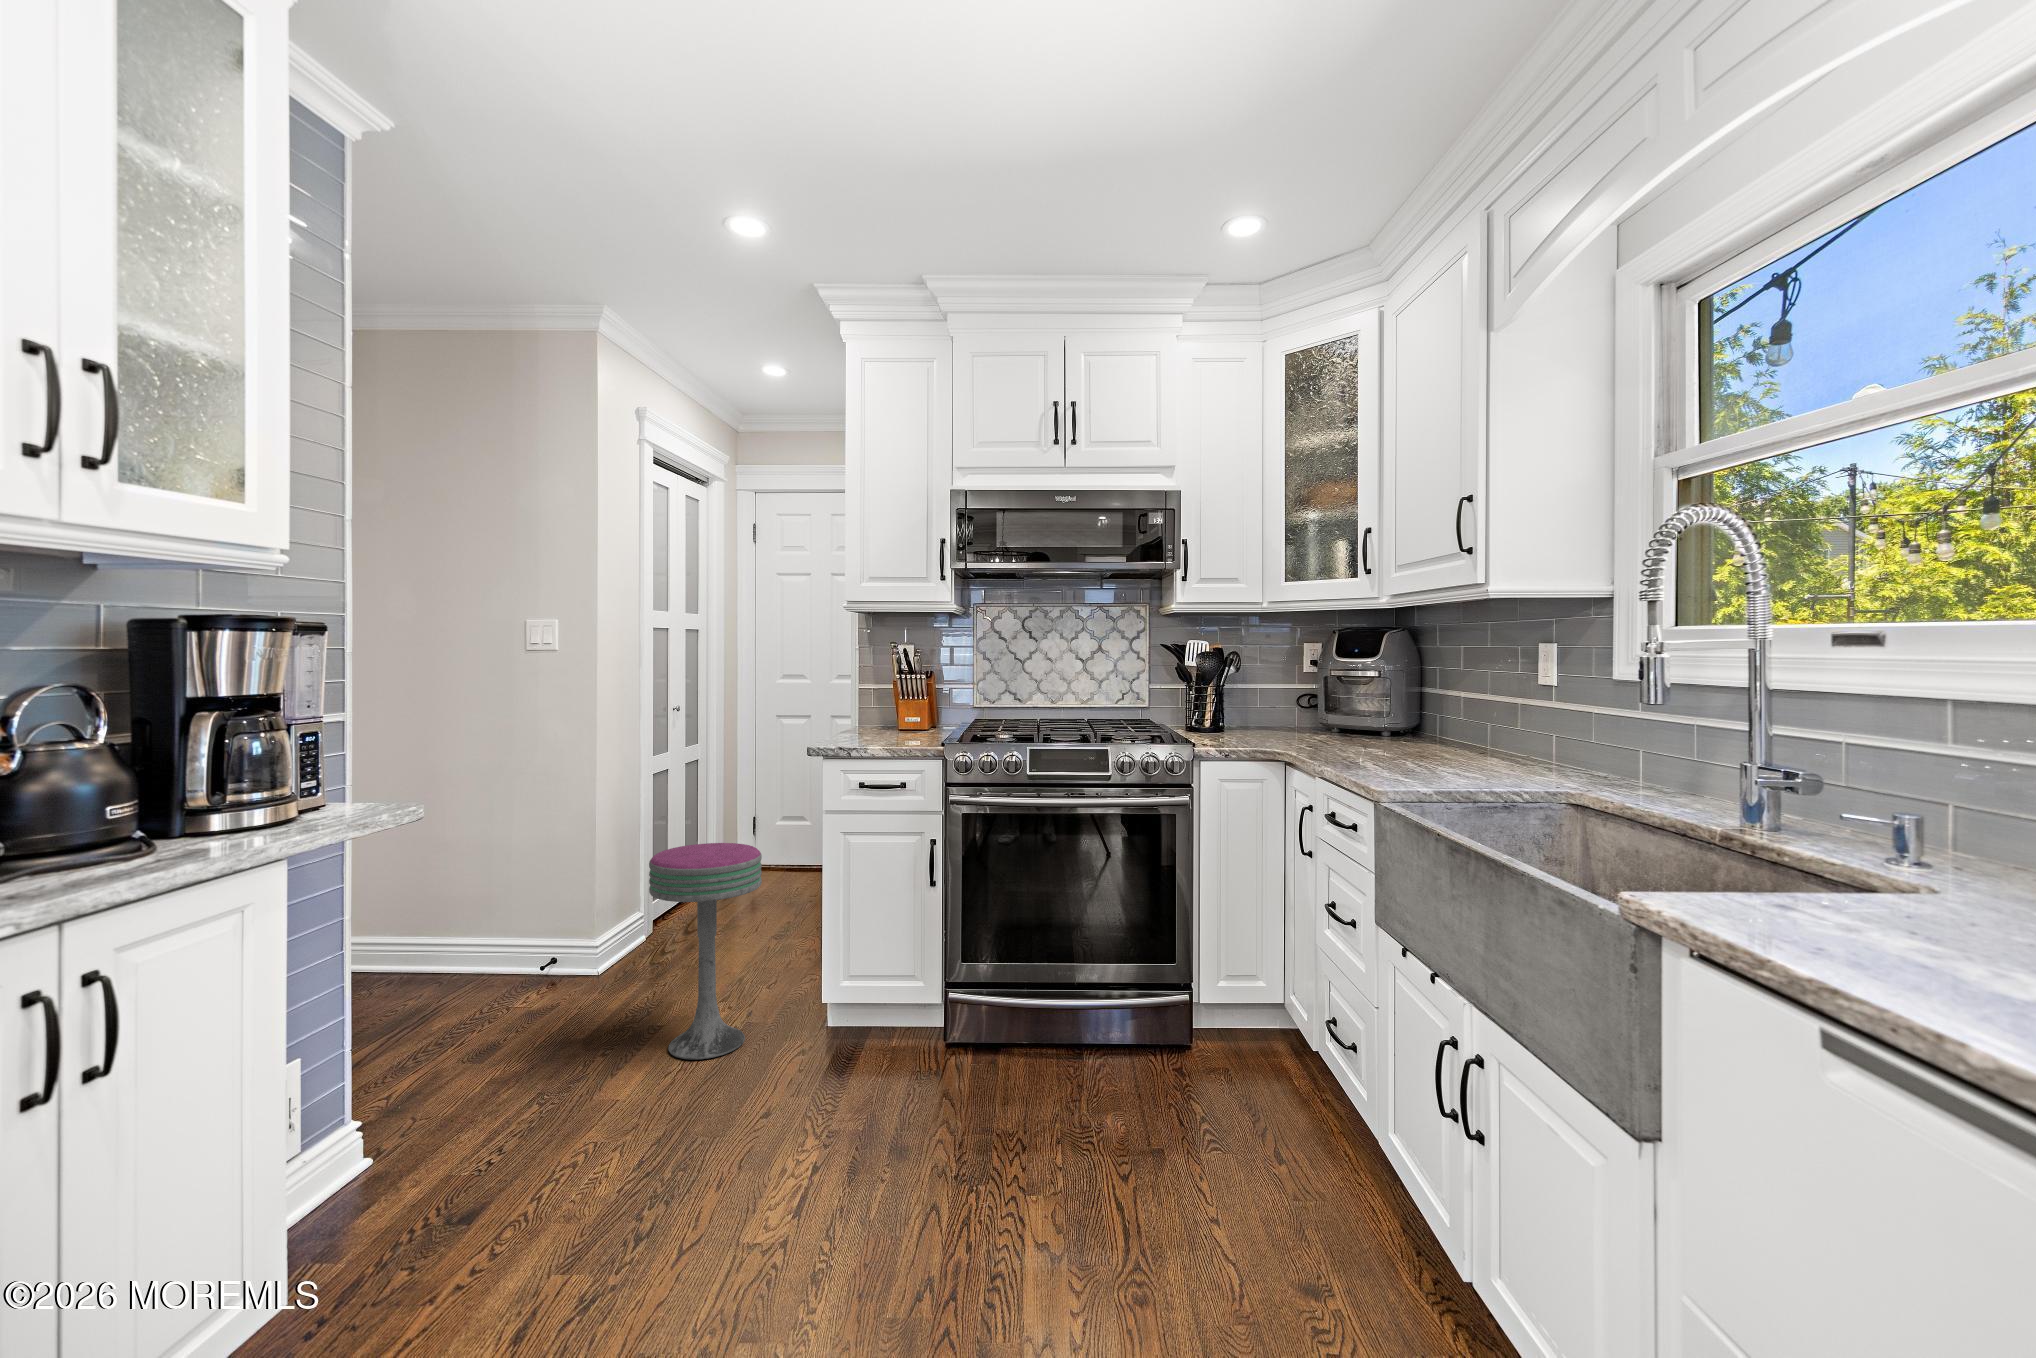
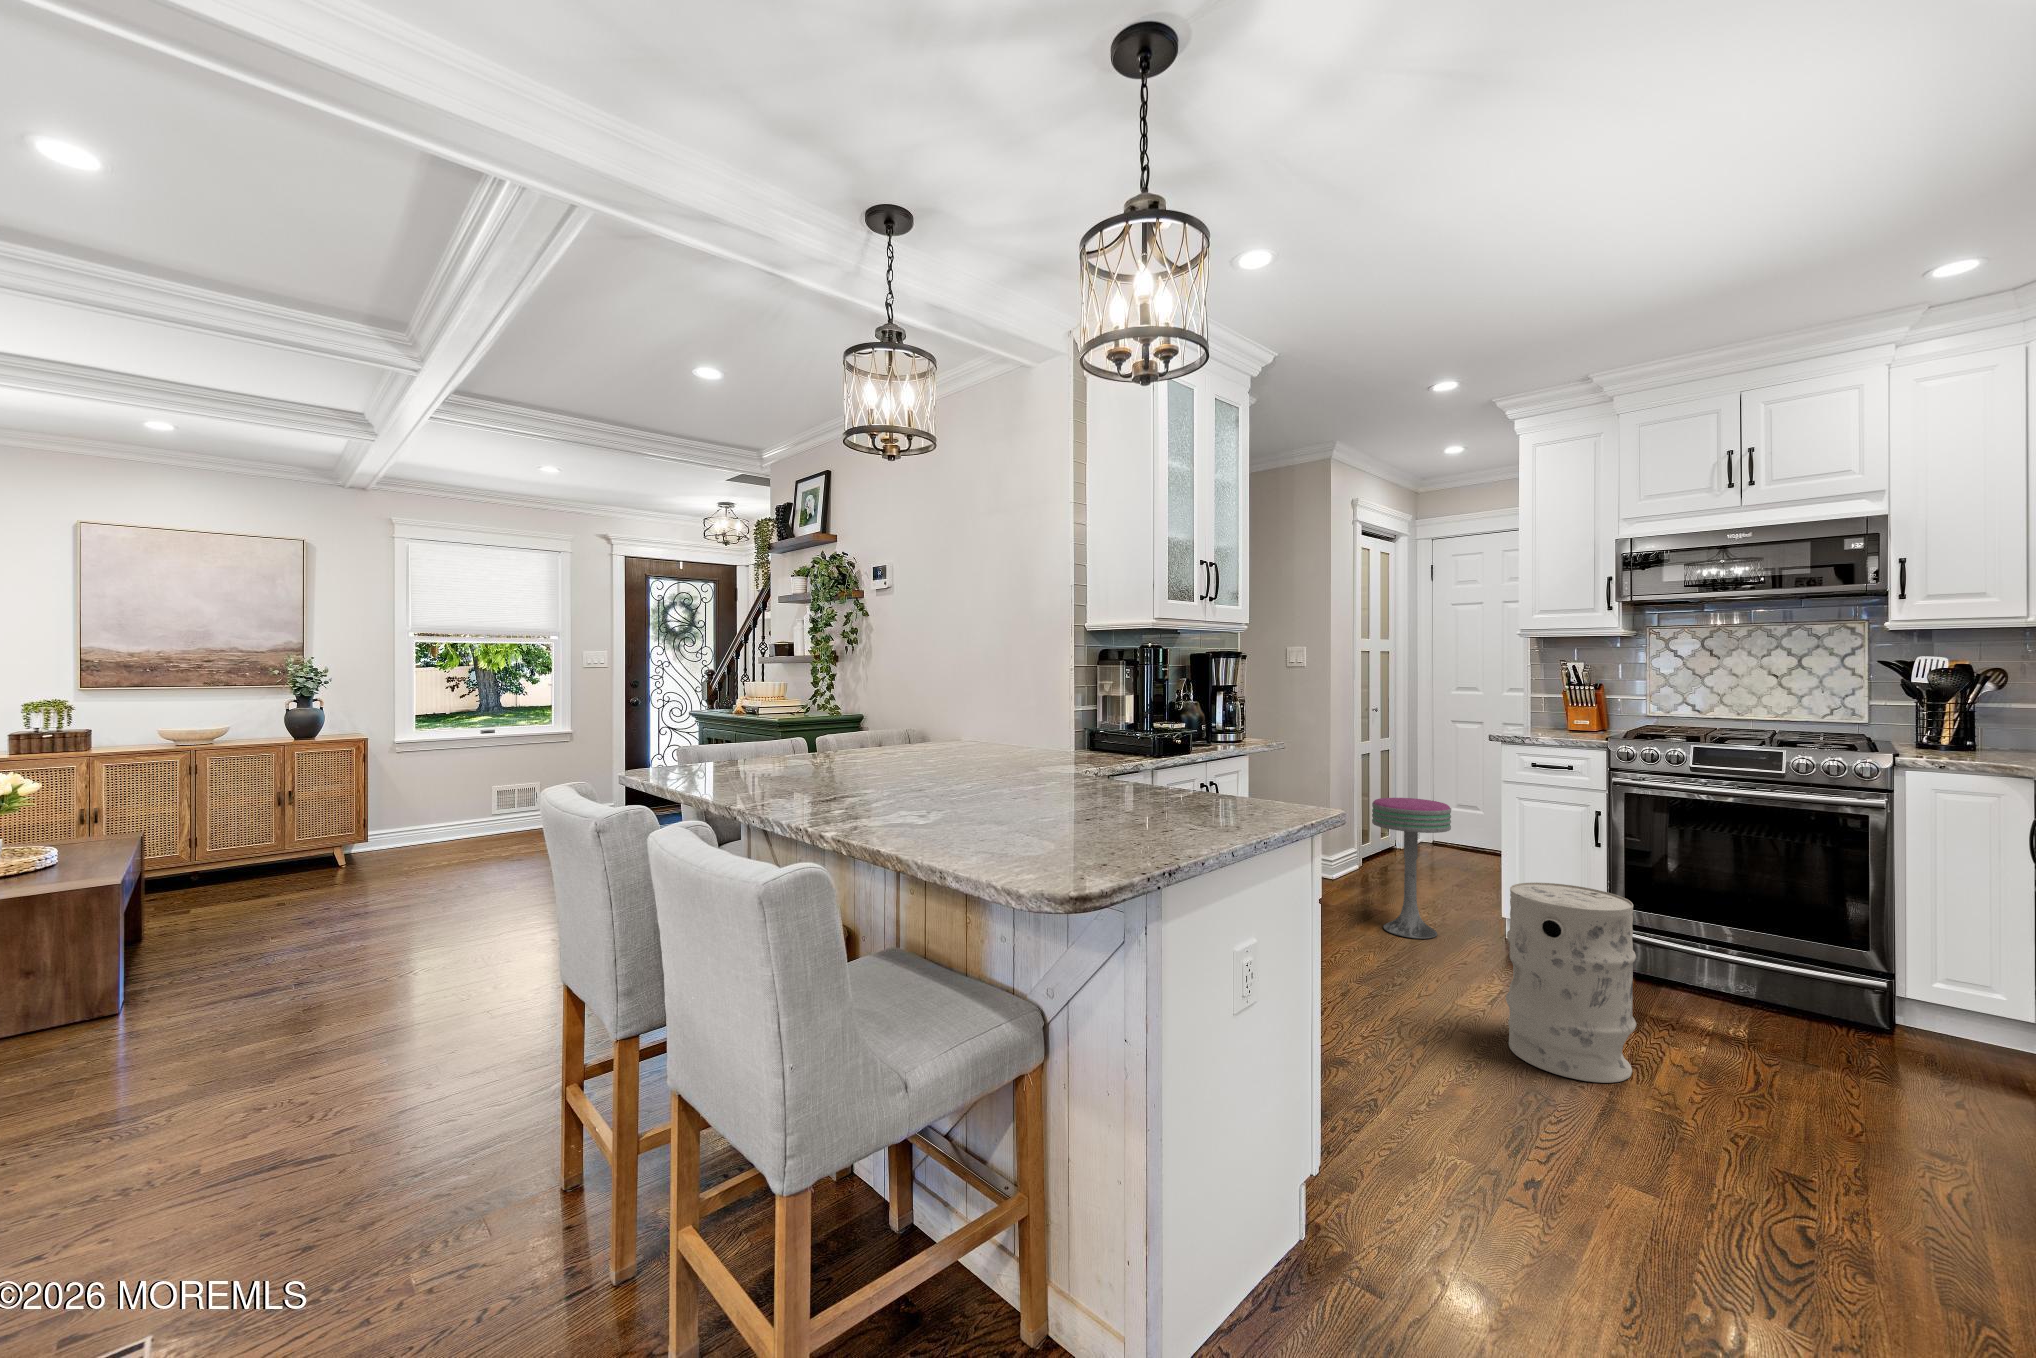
trash can: none [826,978,994,1313] -> present [1506,882,1637,1083]

